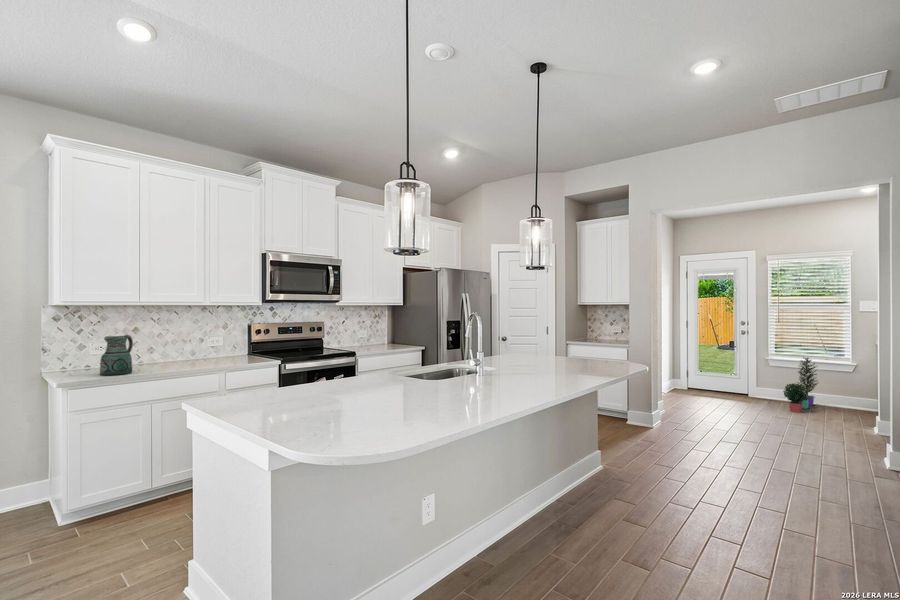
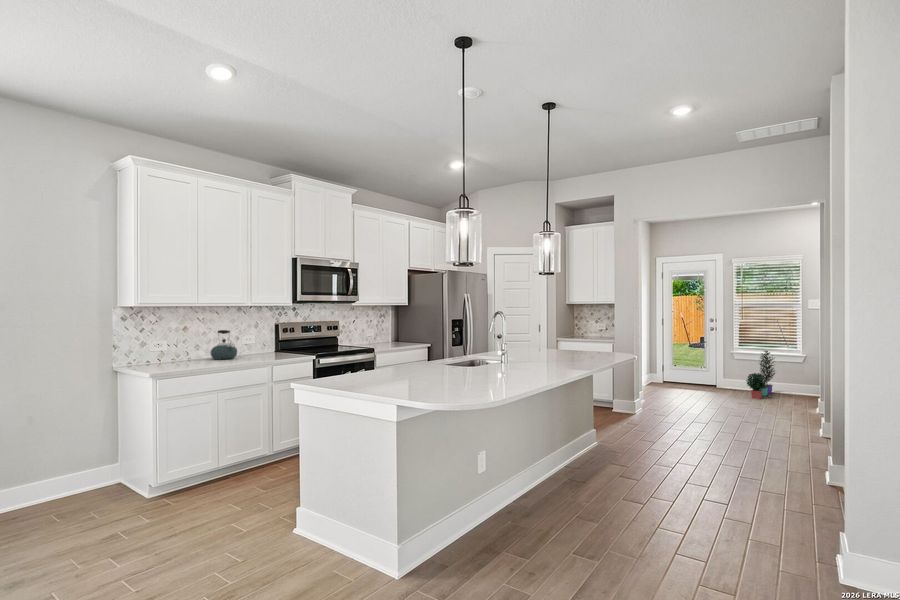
kettle: none [163,332,194,364] -> present [211,330,237,359]
ceramic pitcher: present [100,335,133,375] -> none [175,332,201,368]

